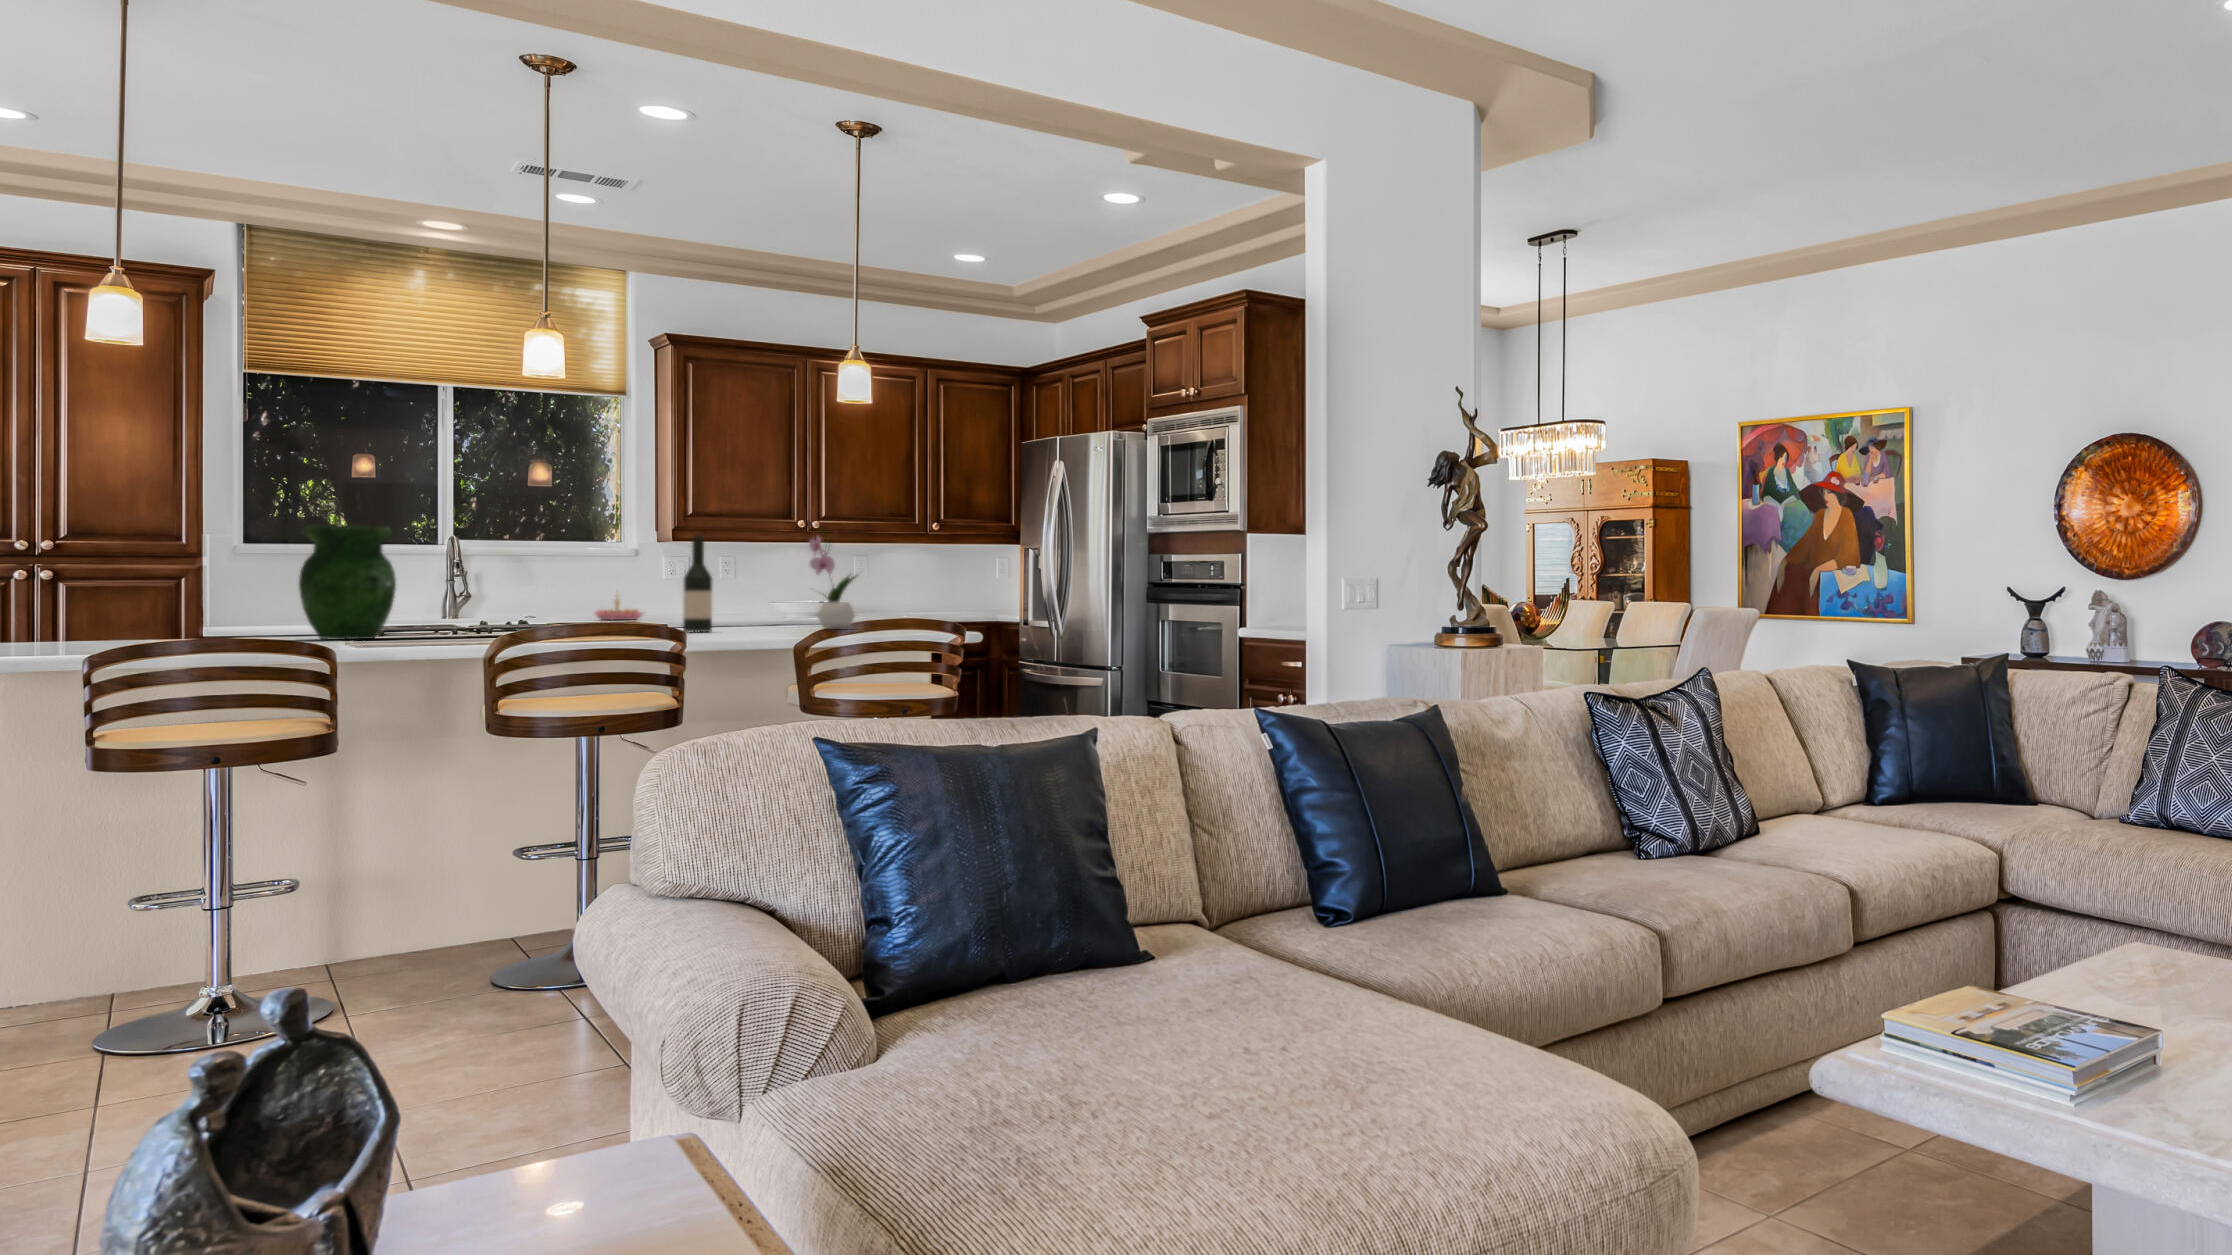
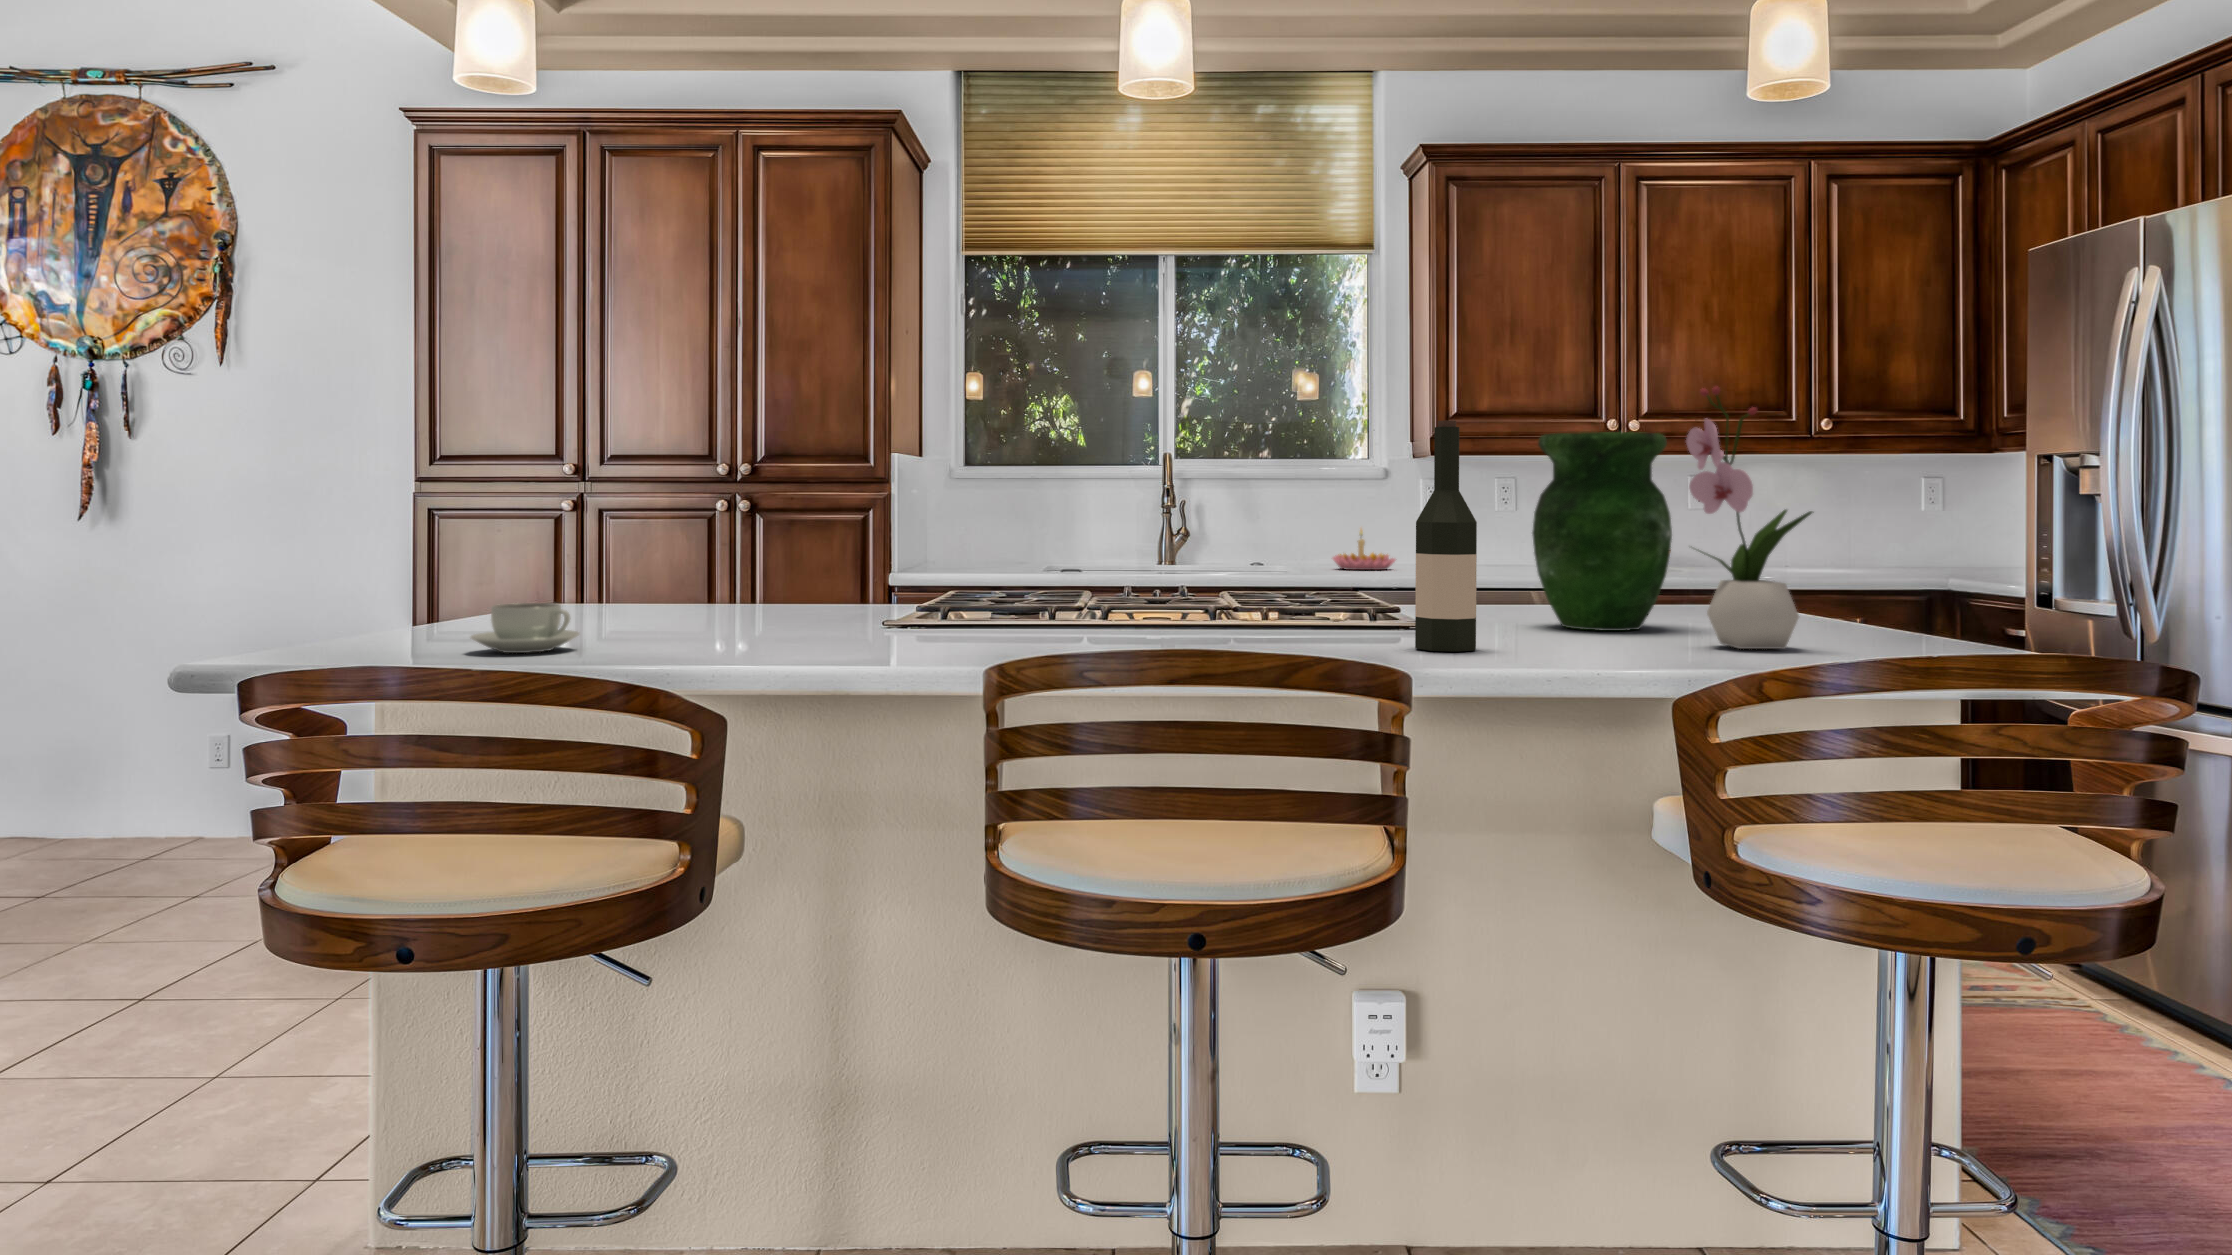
vase: present [299,525,396,640] -> present [1532,432,1672,631]
coffee cup: none [142,619,211,642] -> present [471,603,579,653]

